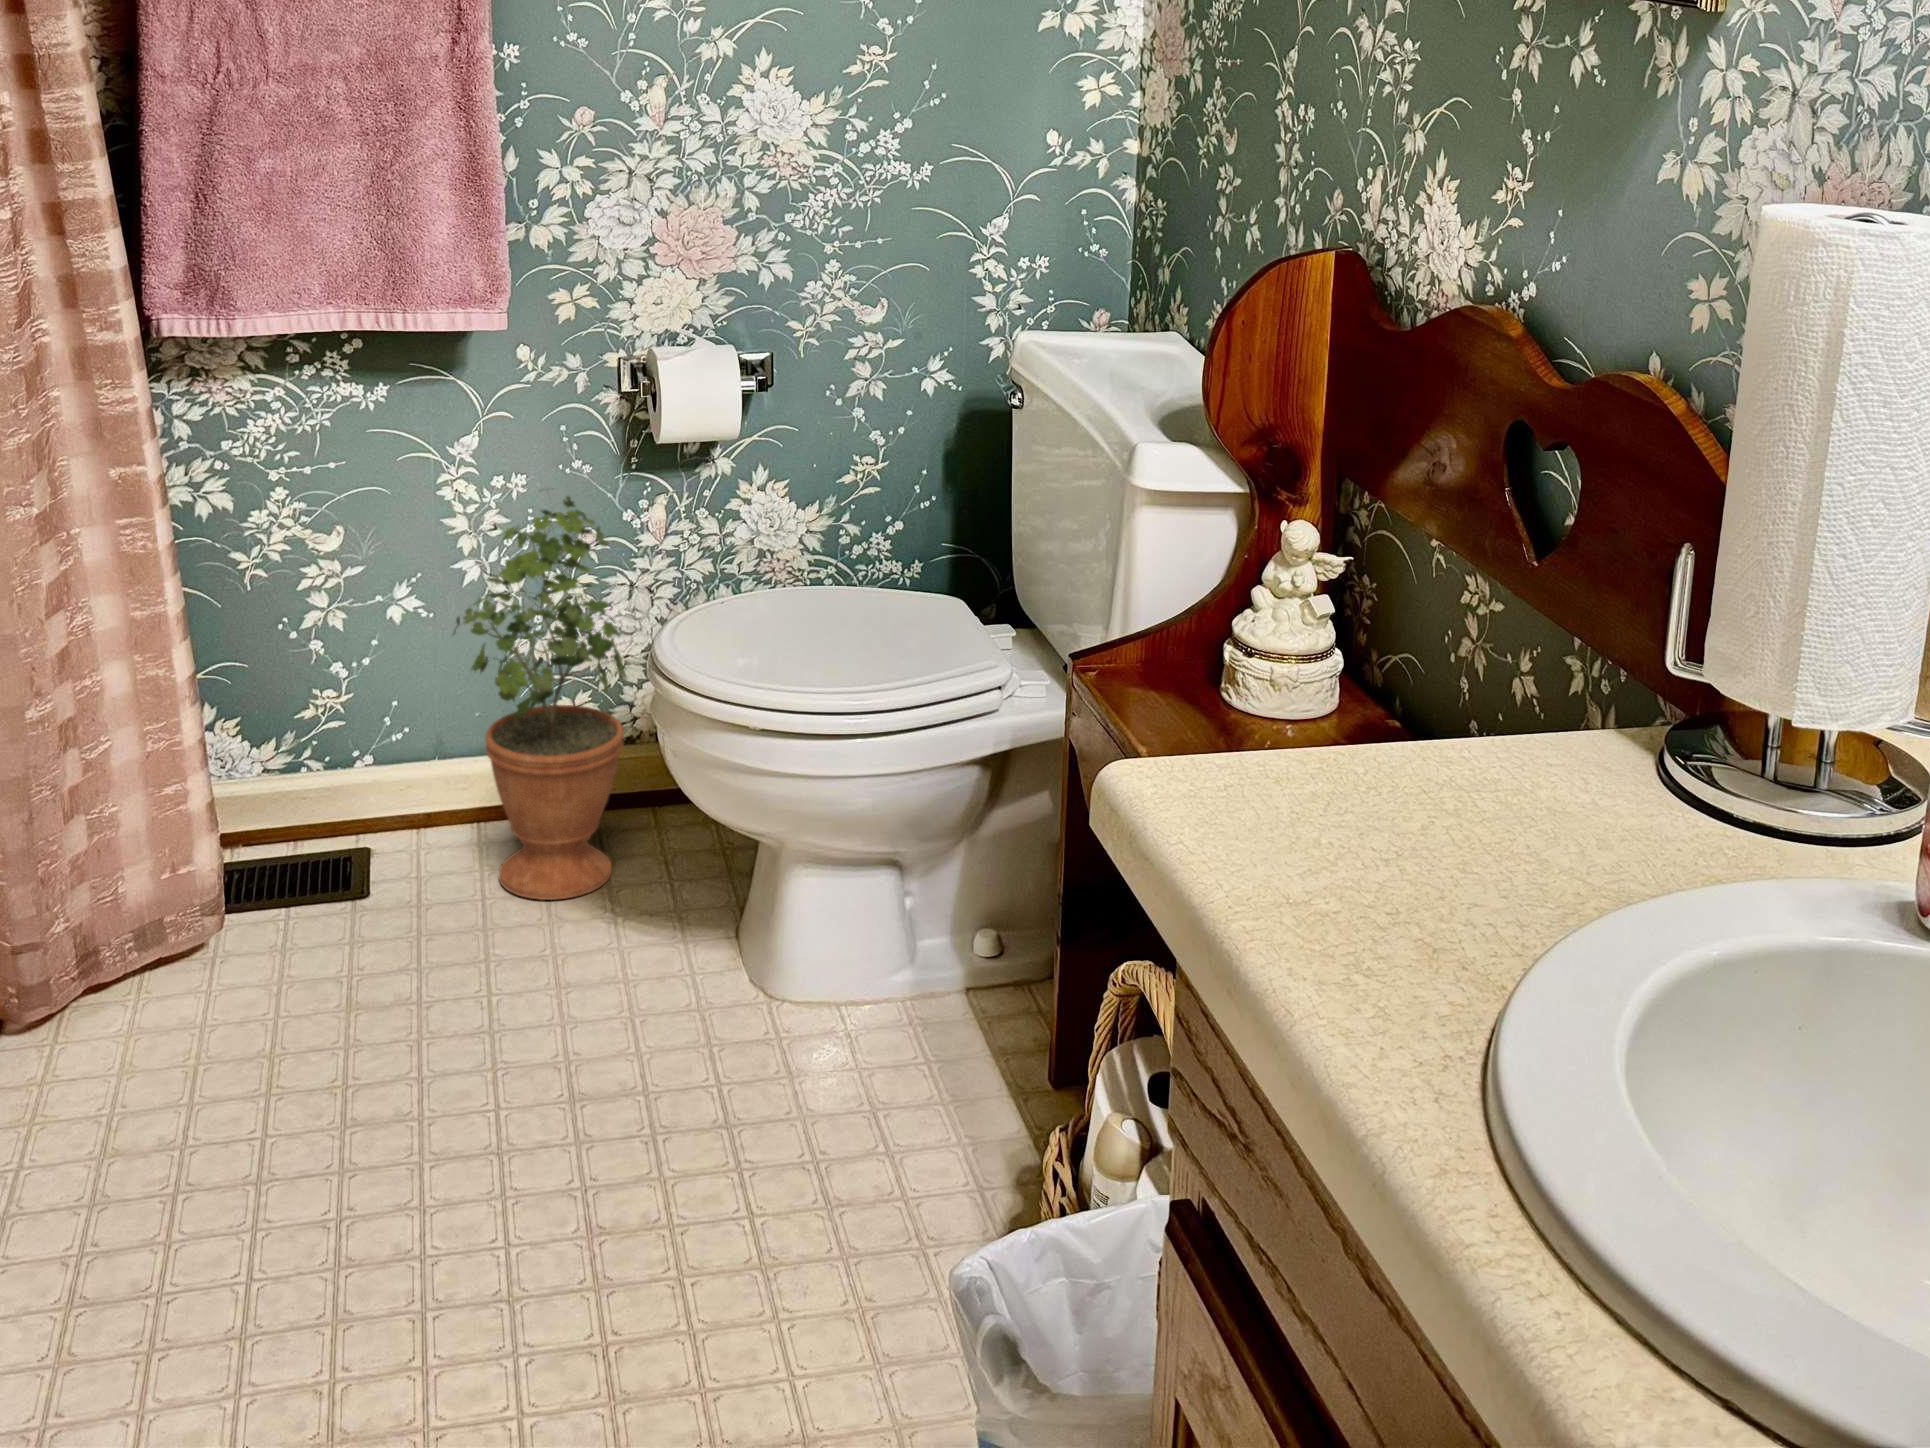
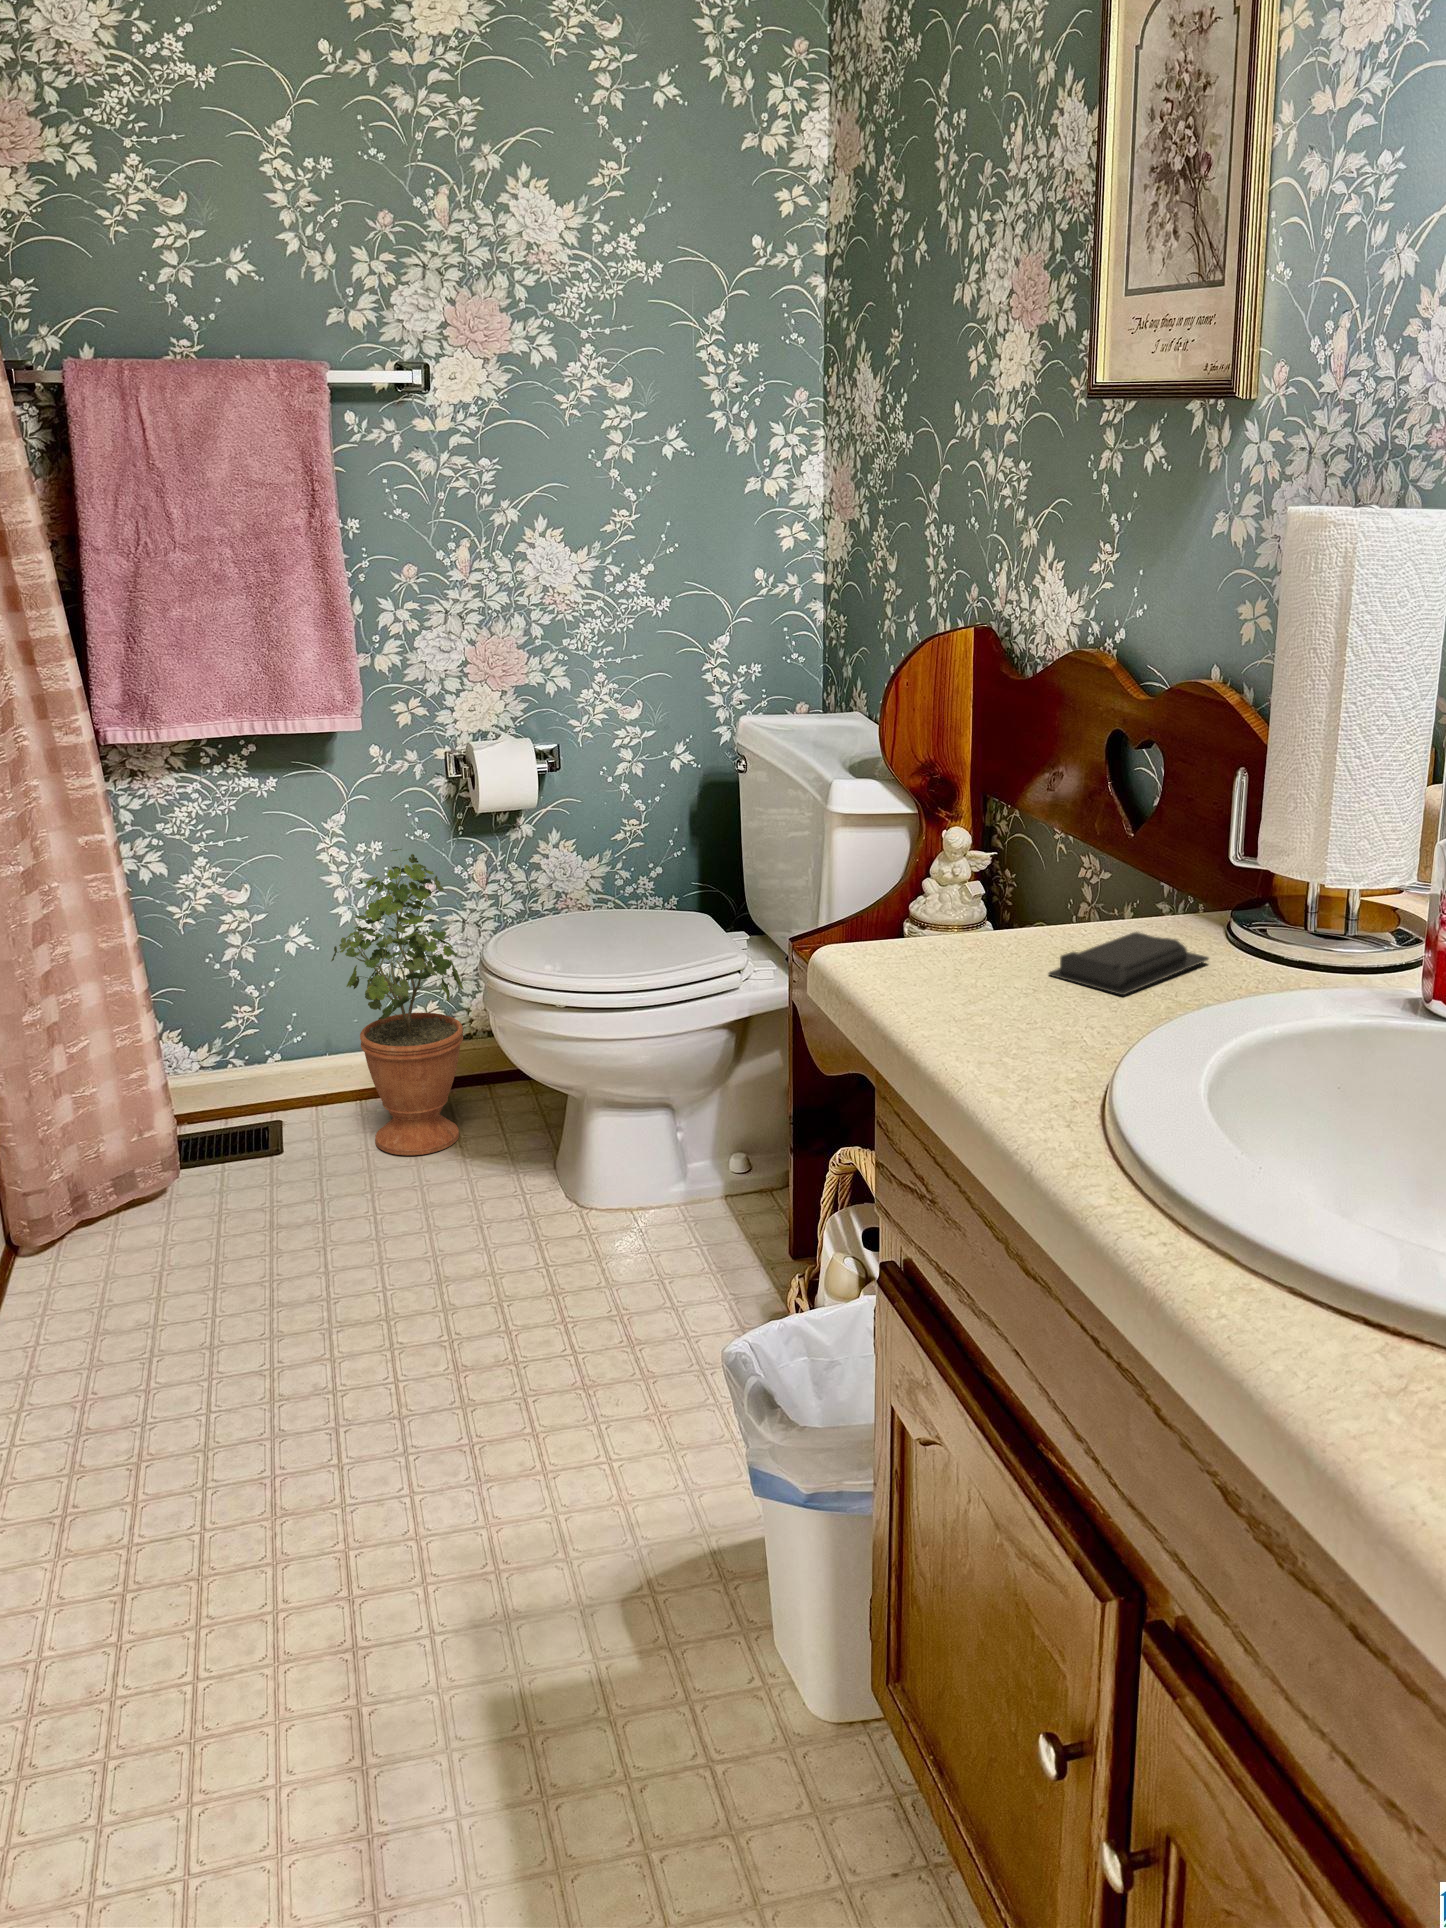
soap bar: none [1407,783,1626,891] -> present [1049,932,1209,995]

